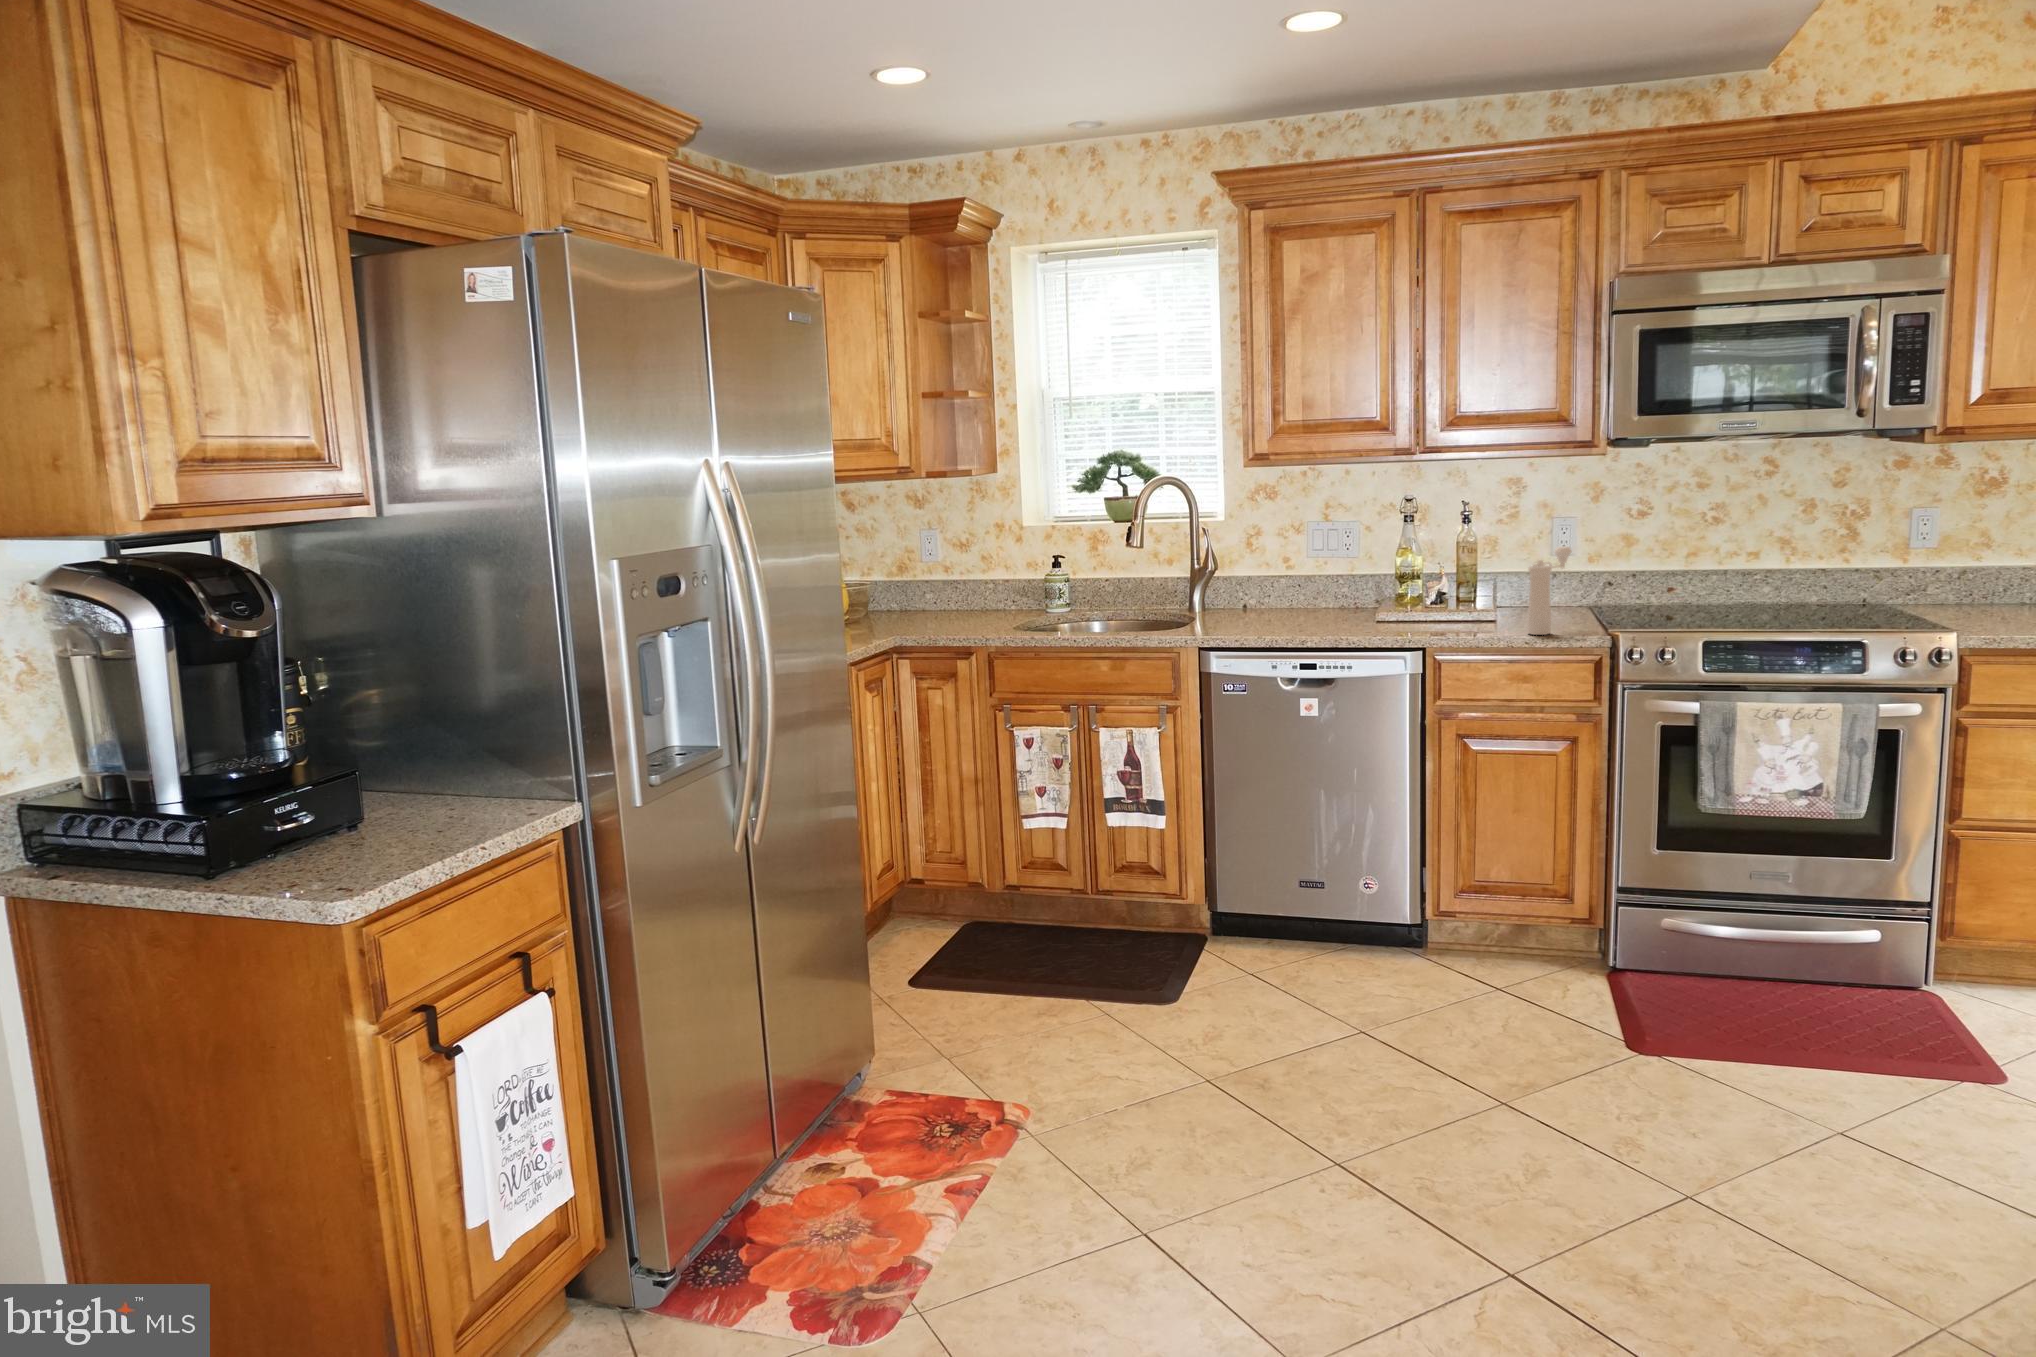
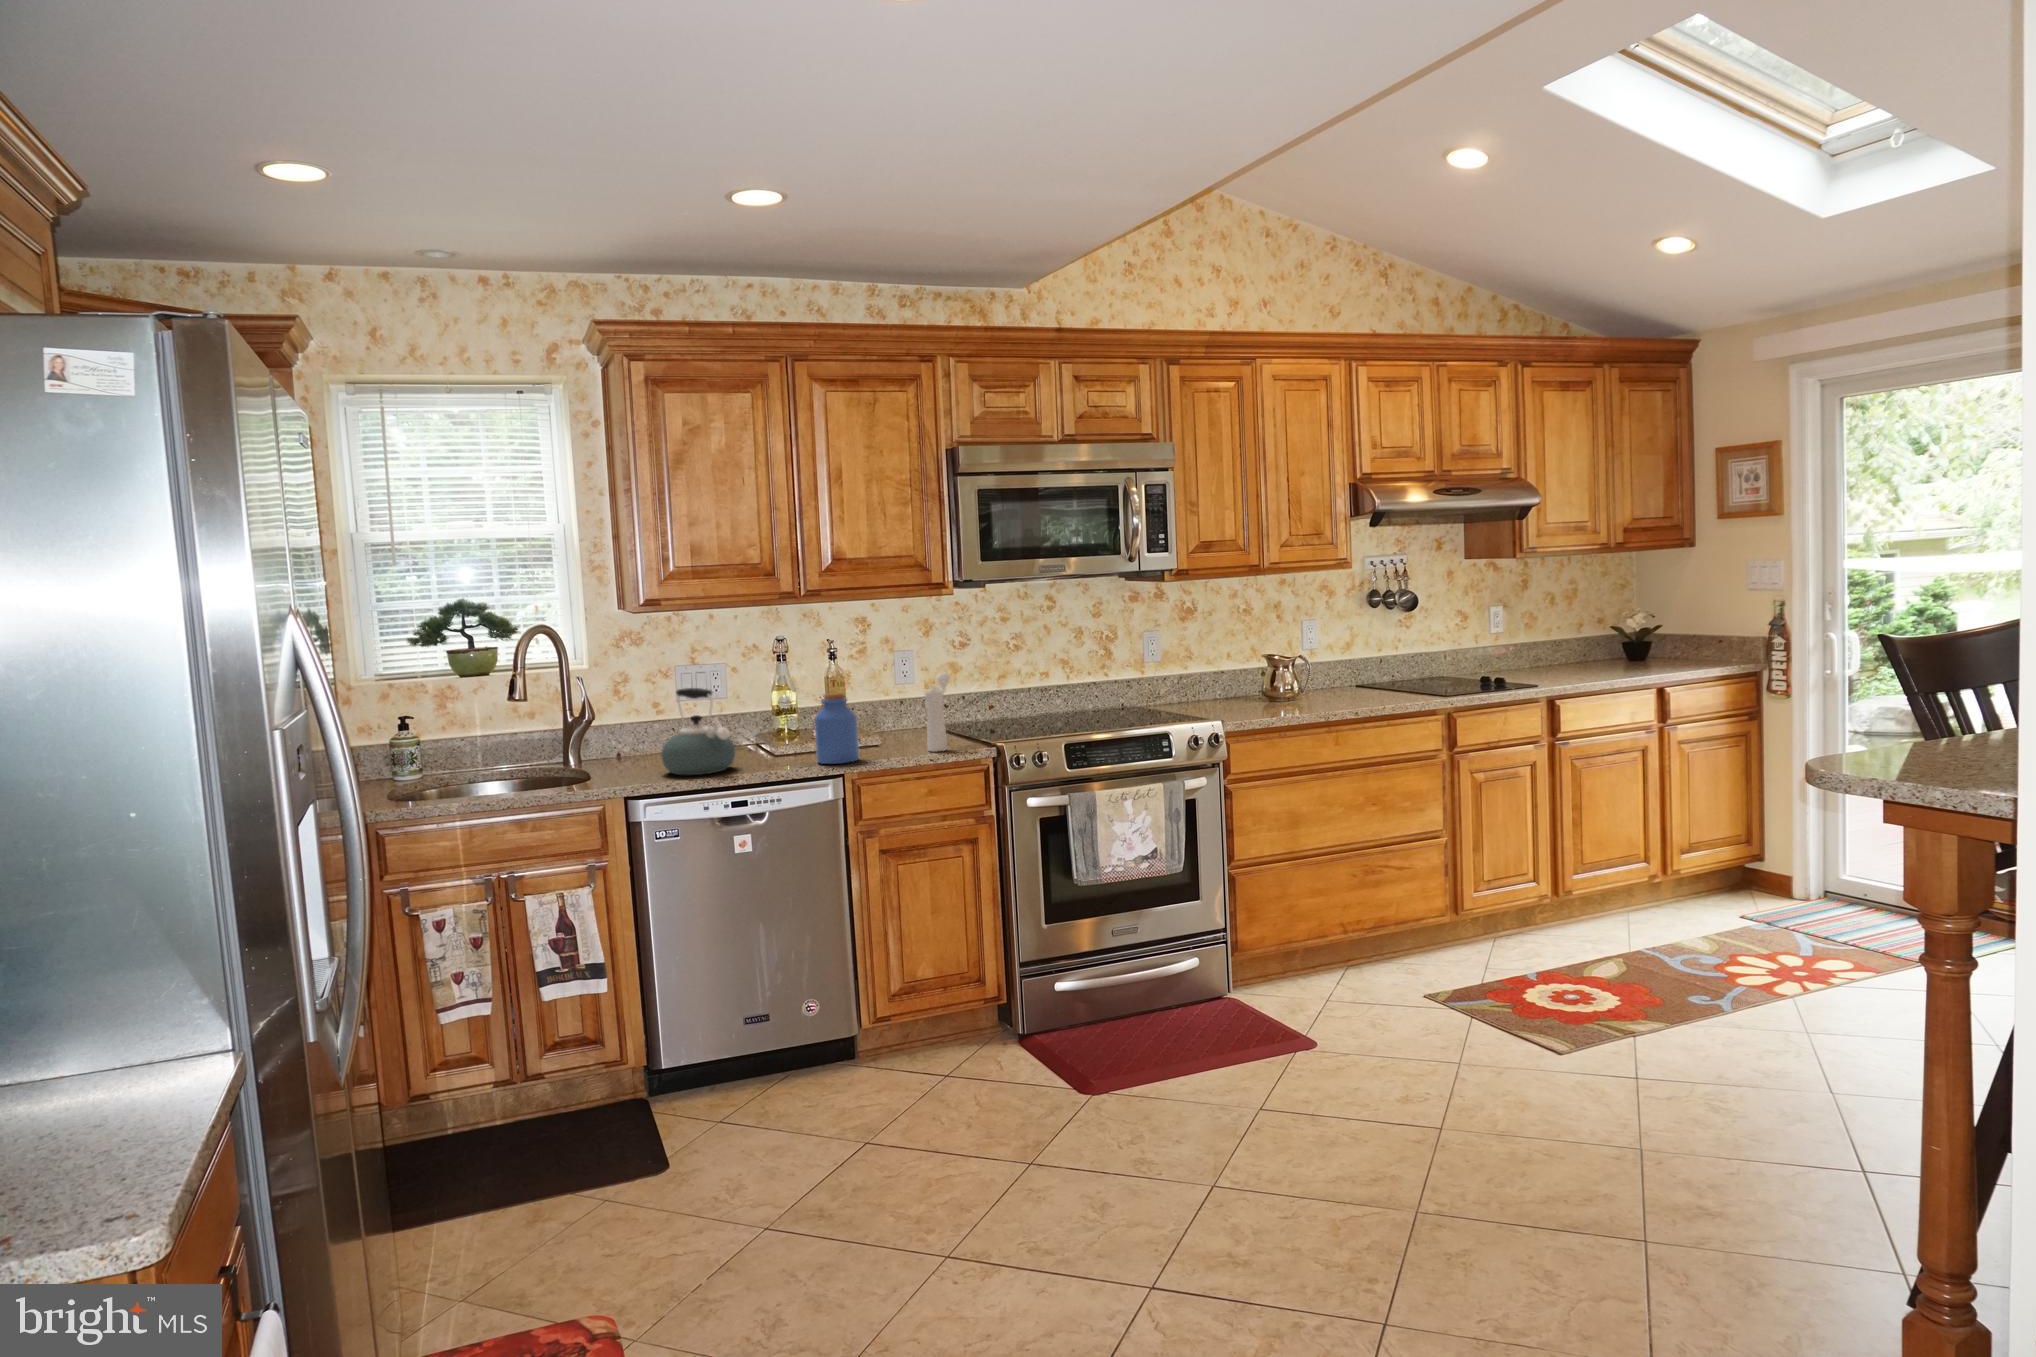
kettle: none [1244,546,1317,633] -> present [661,688,735,775]
jar: none [1395,561,1443,637] -> present [814,693,859,764]

